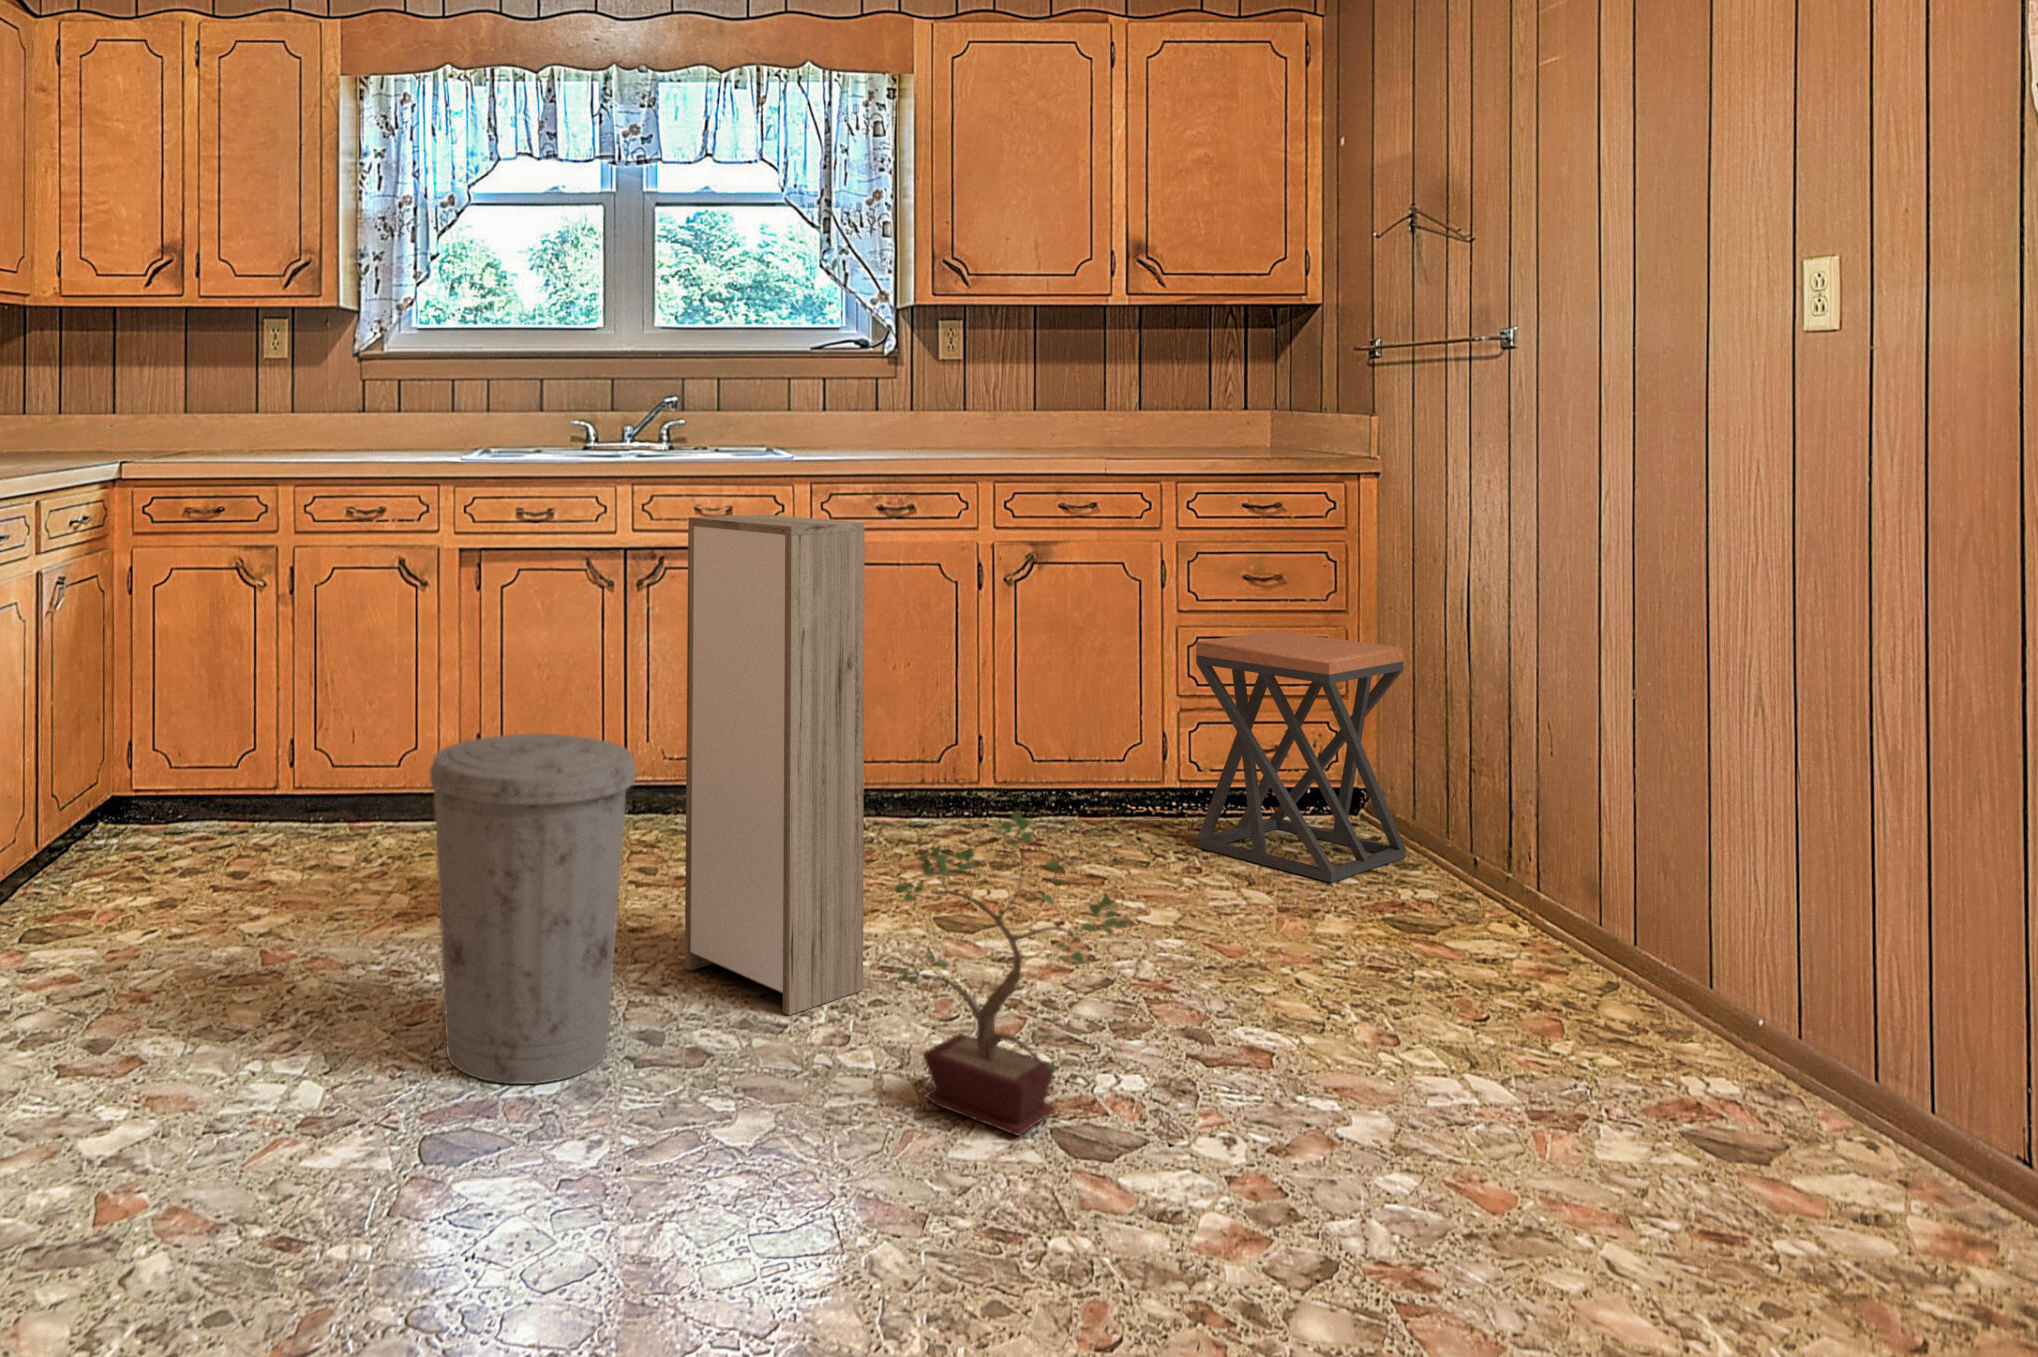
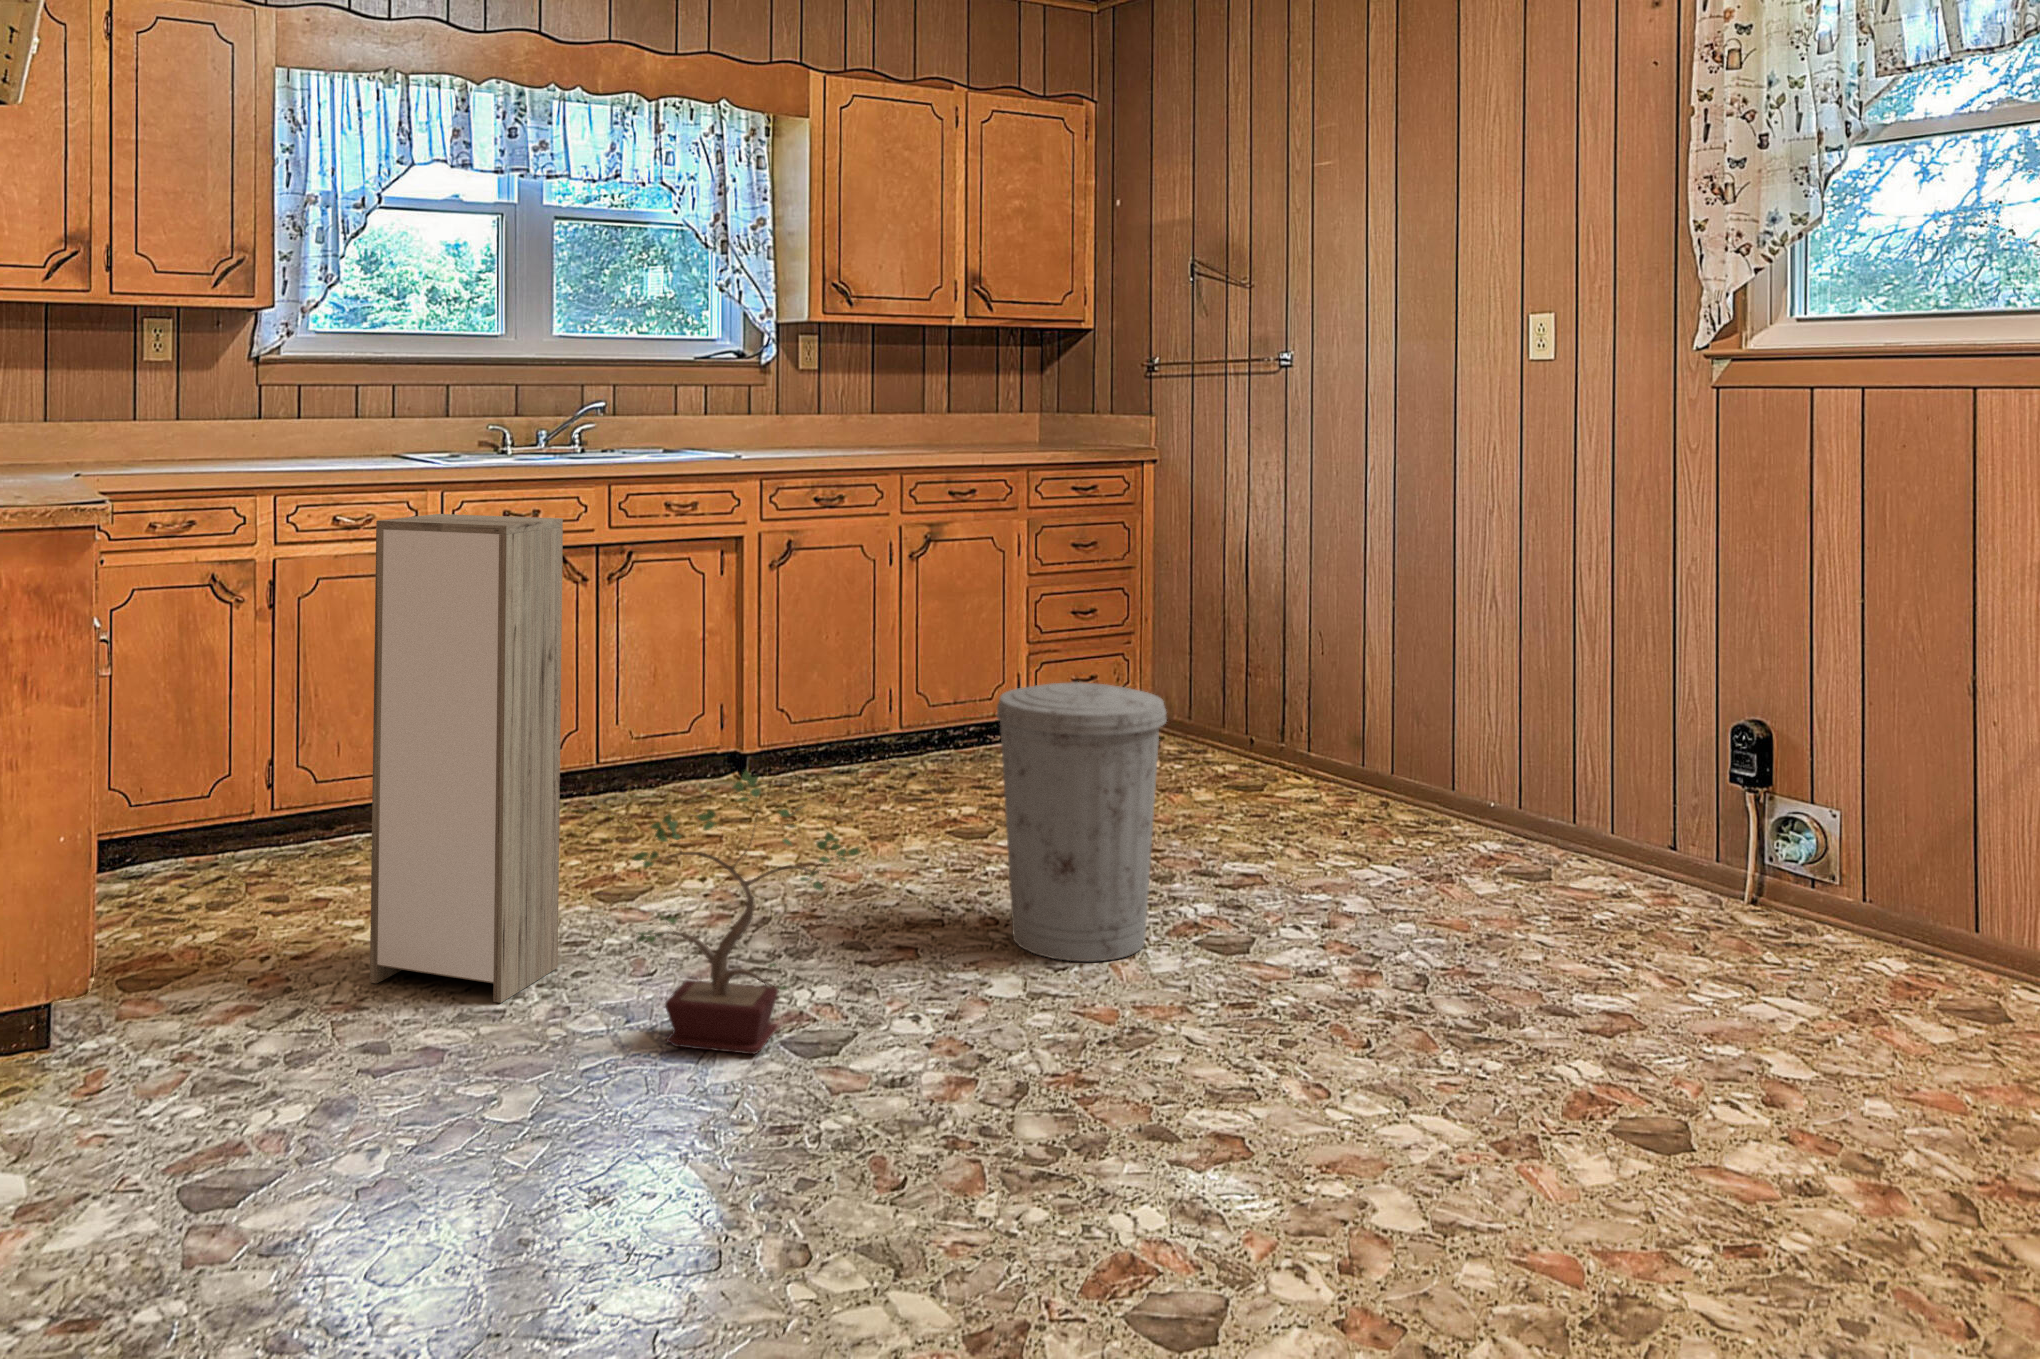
stool: present [1196,631,1406,883] -> none [784,597,947,811]
trash can: present [430,734,636,1084] -> present [996,682,1167,961]

